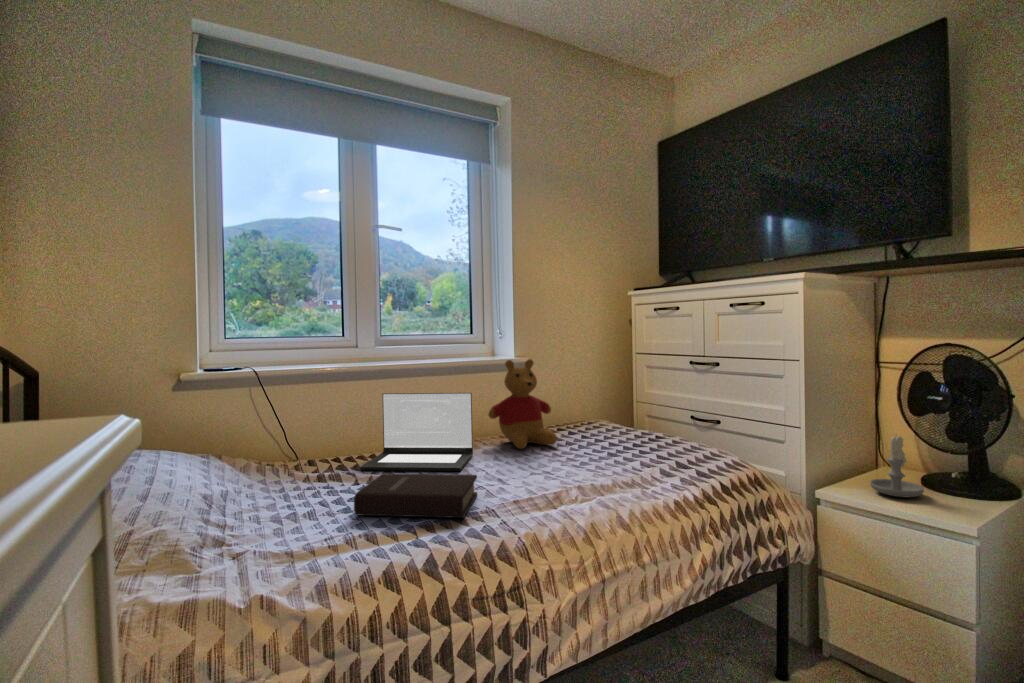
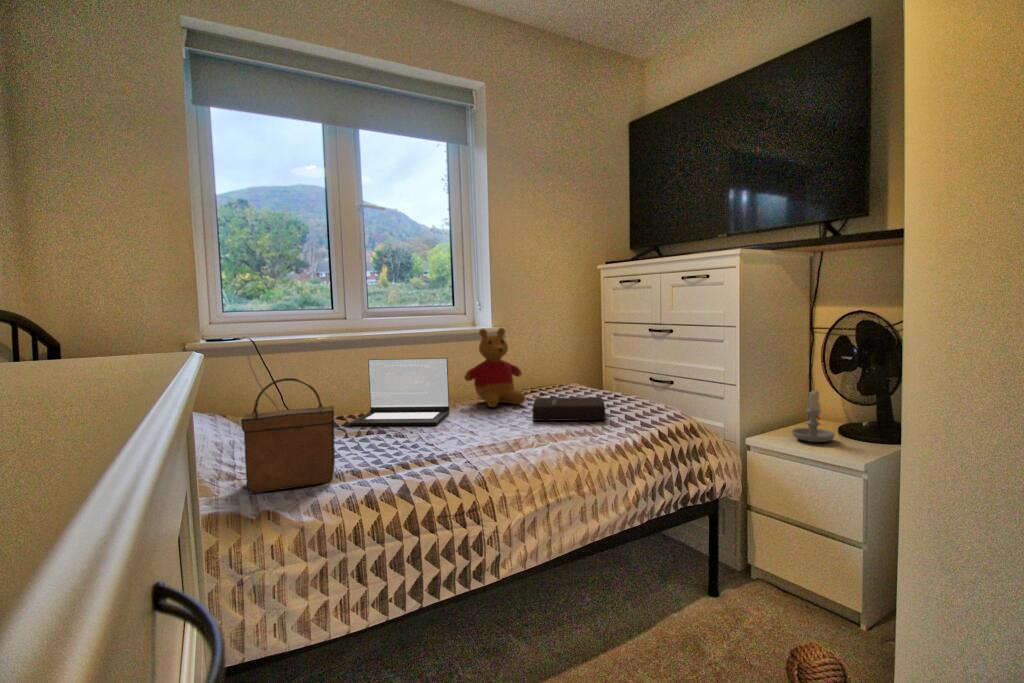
handbag: none [232,420,347,568] -> present [241,378,335,494]
book: present [354,474,477,518] -> present [532,397,606,421]

